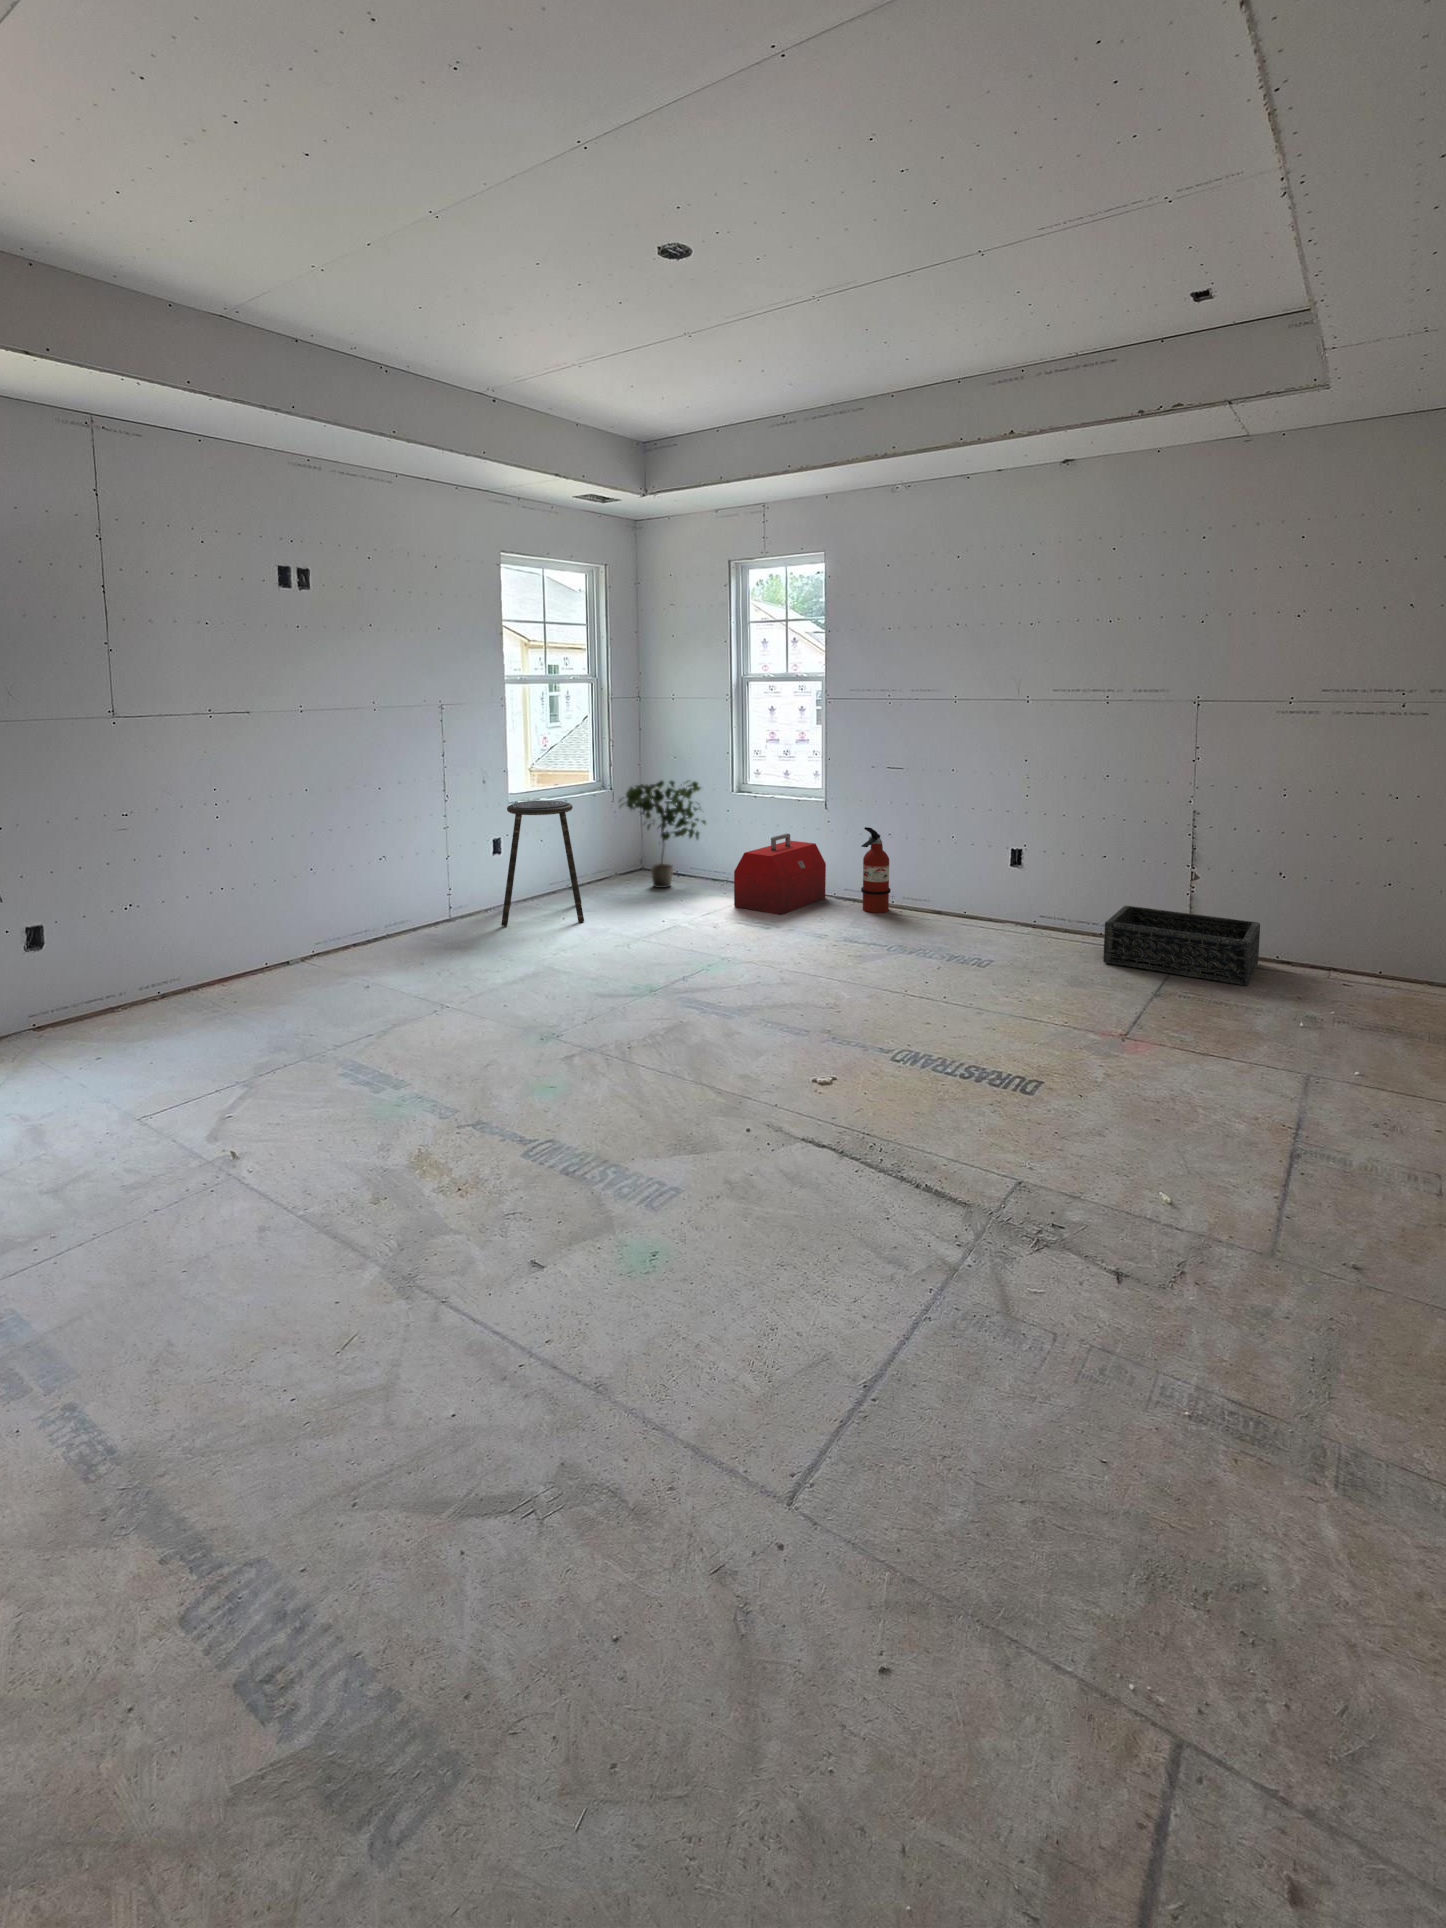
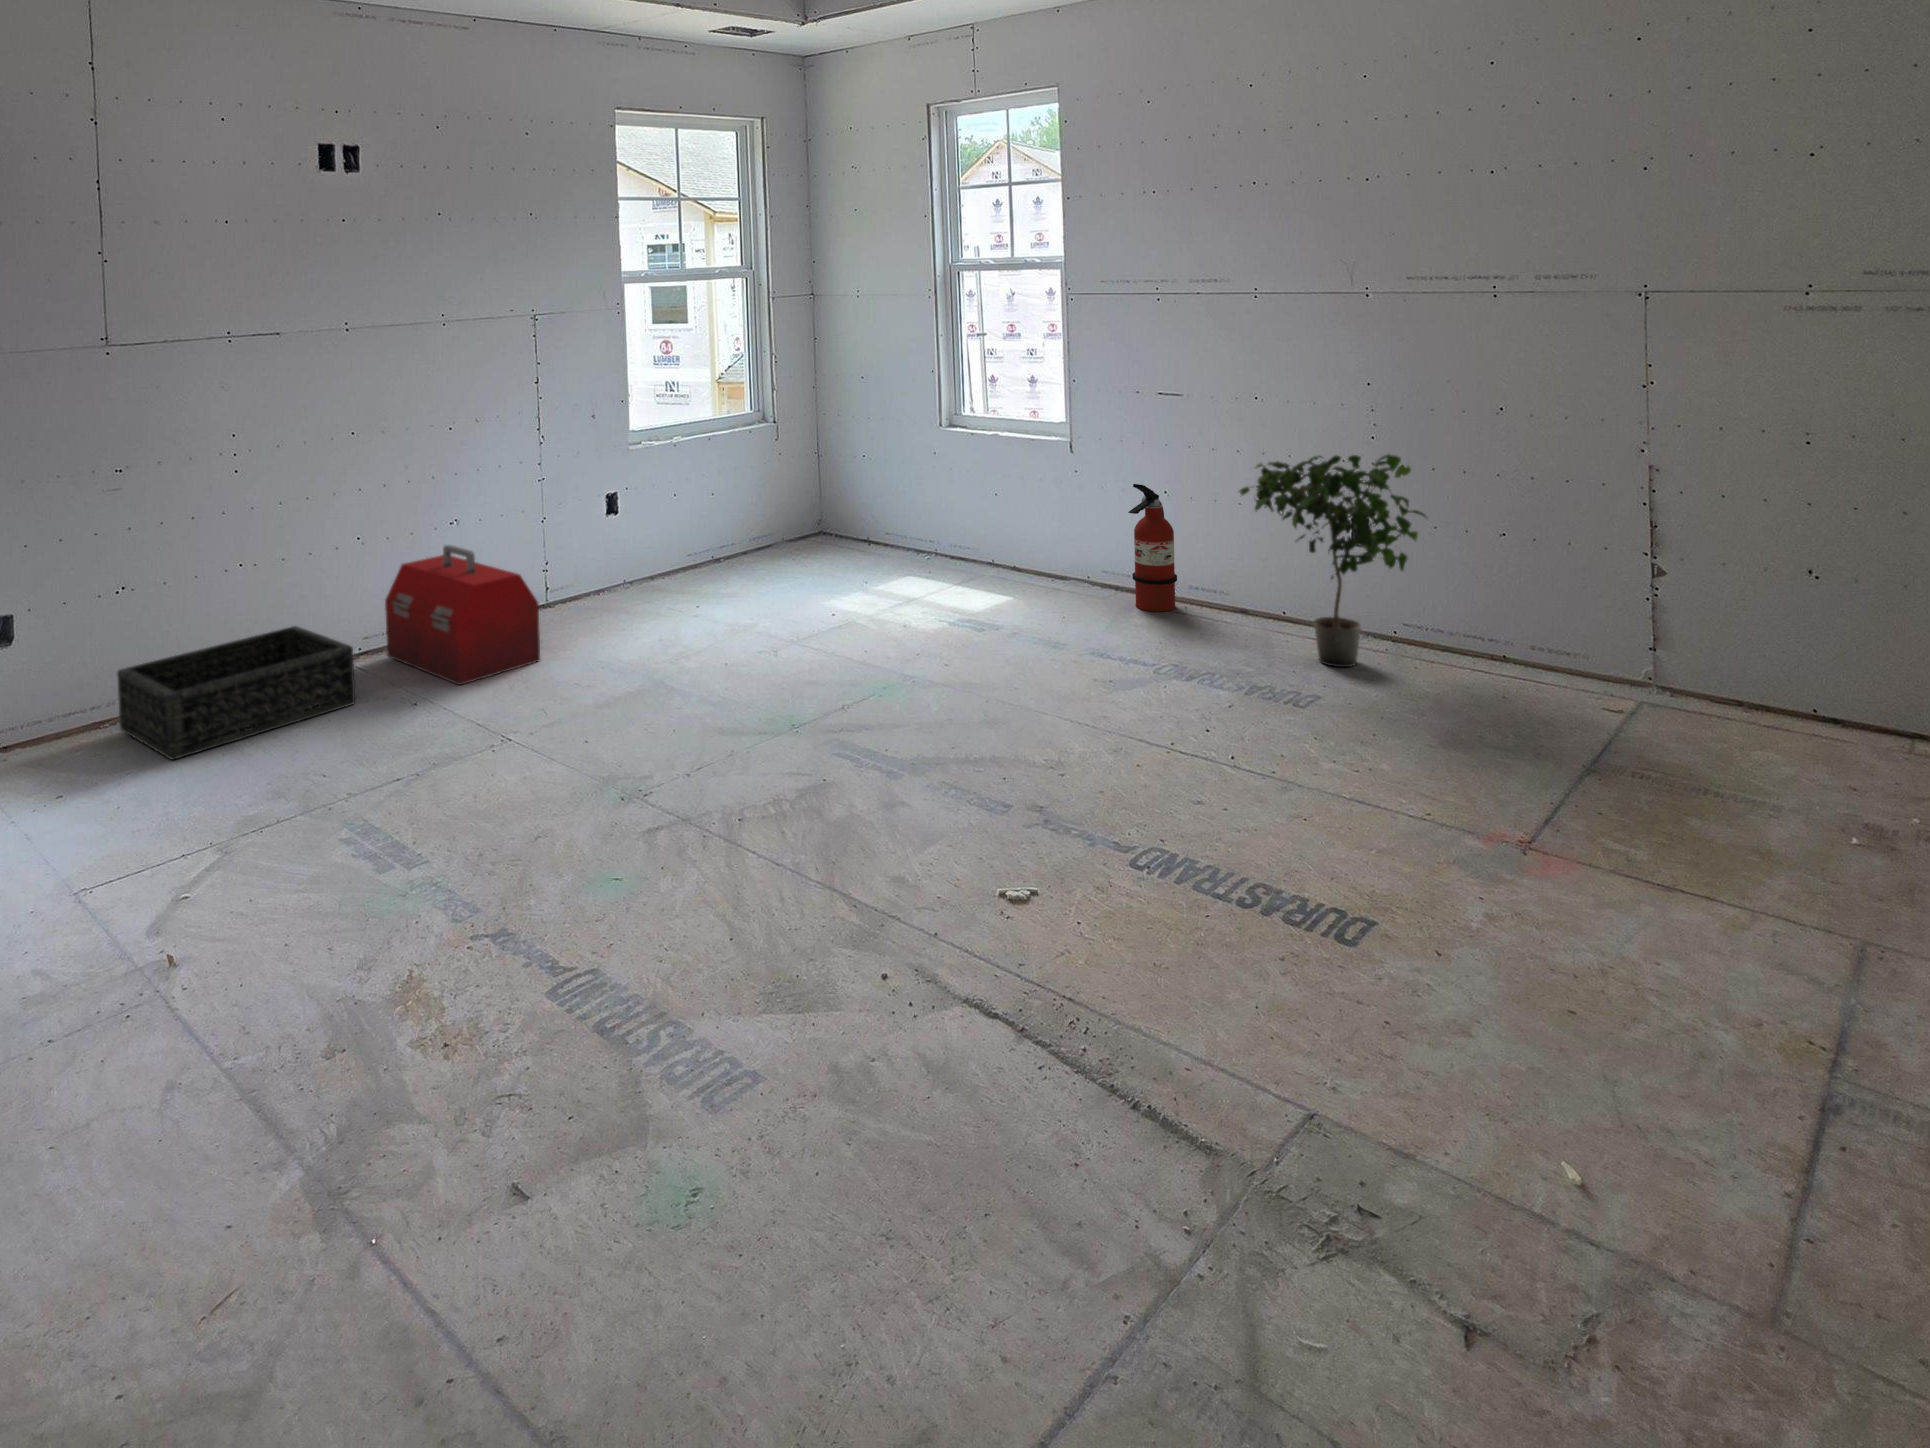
potted plant: present [620,781,706,888] -> present [1239,454,1427,667]
stool: present [501,800,584,926] -> none [615,443,732,620]
toolbox: present [734,833,826,915] -> present [385,545,540,685]
basket: present [1103,906,1260,986] -> present [117,626,355,760]

